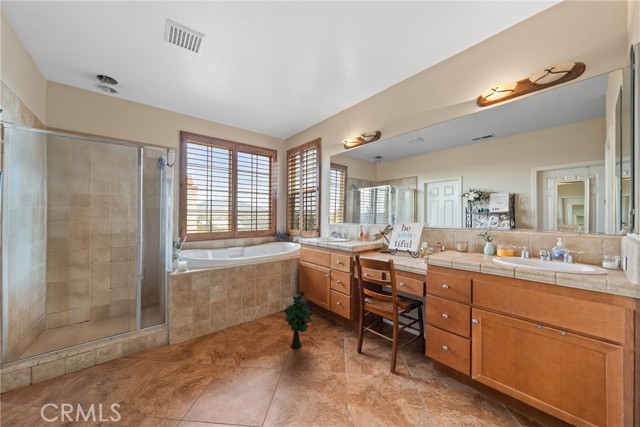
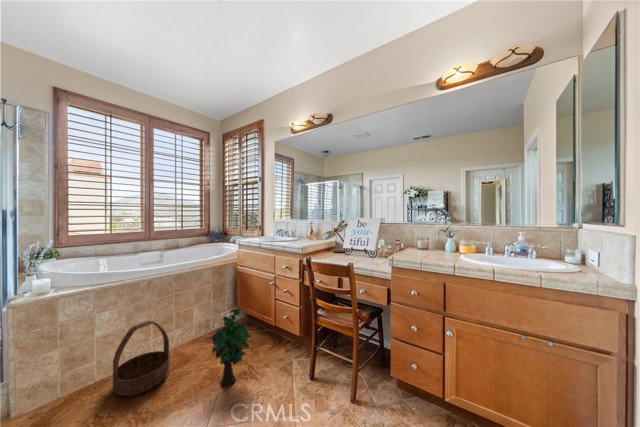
basket: none [223,295,256,344] -> present [113,321,170,396]

